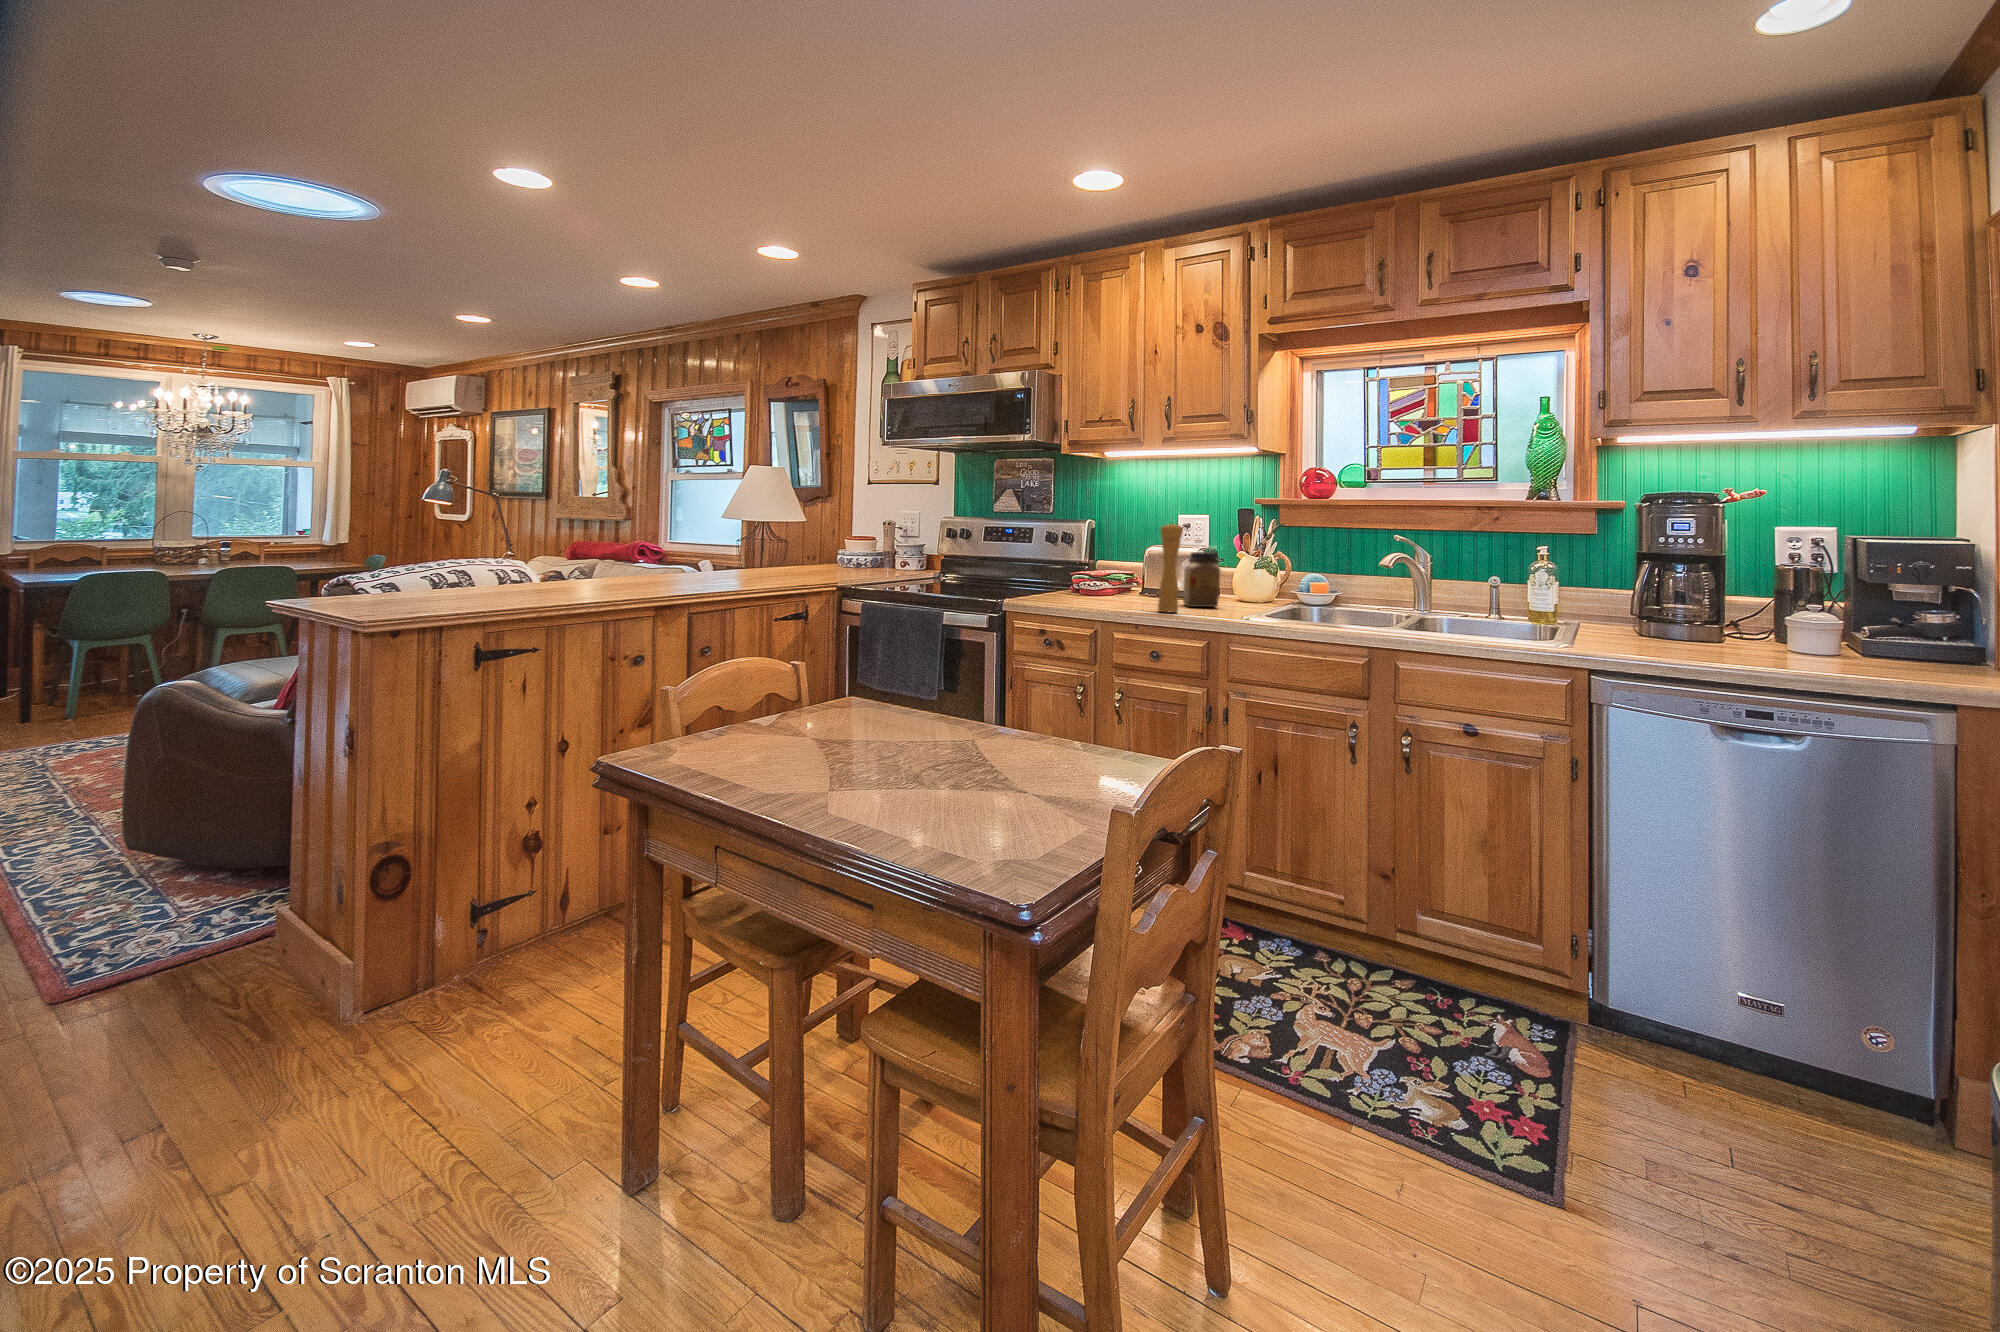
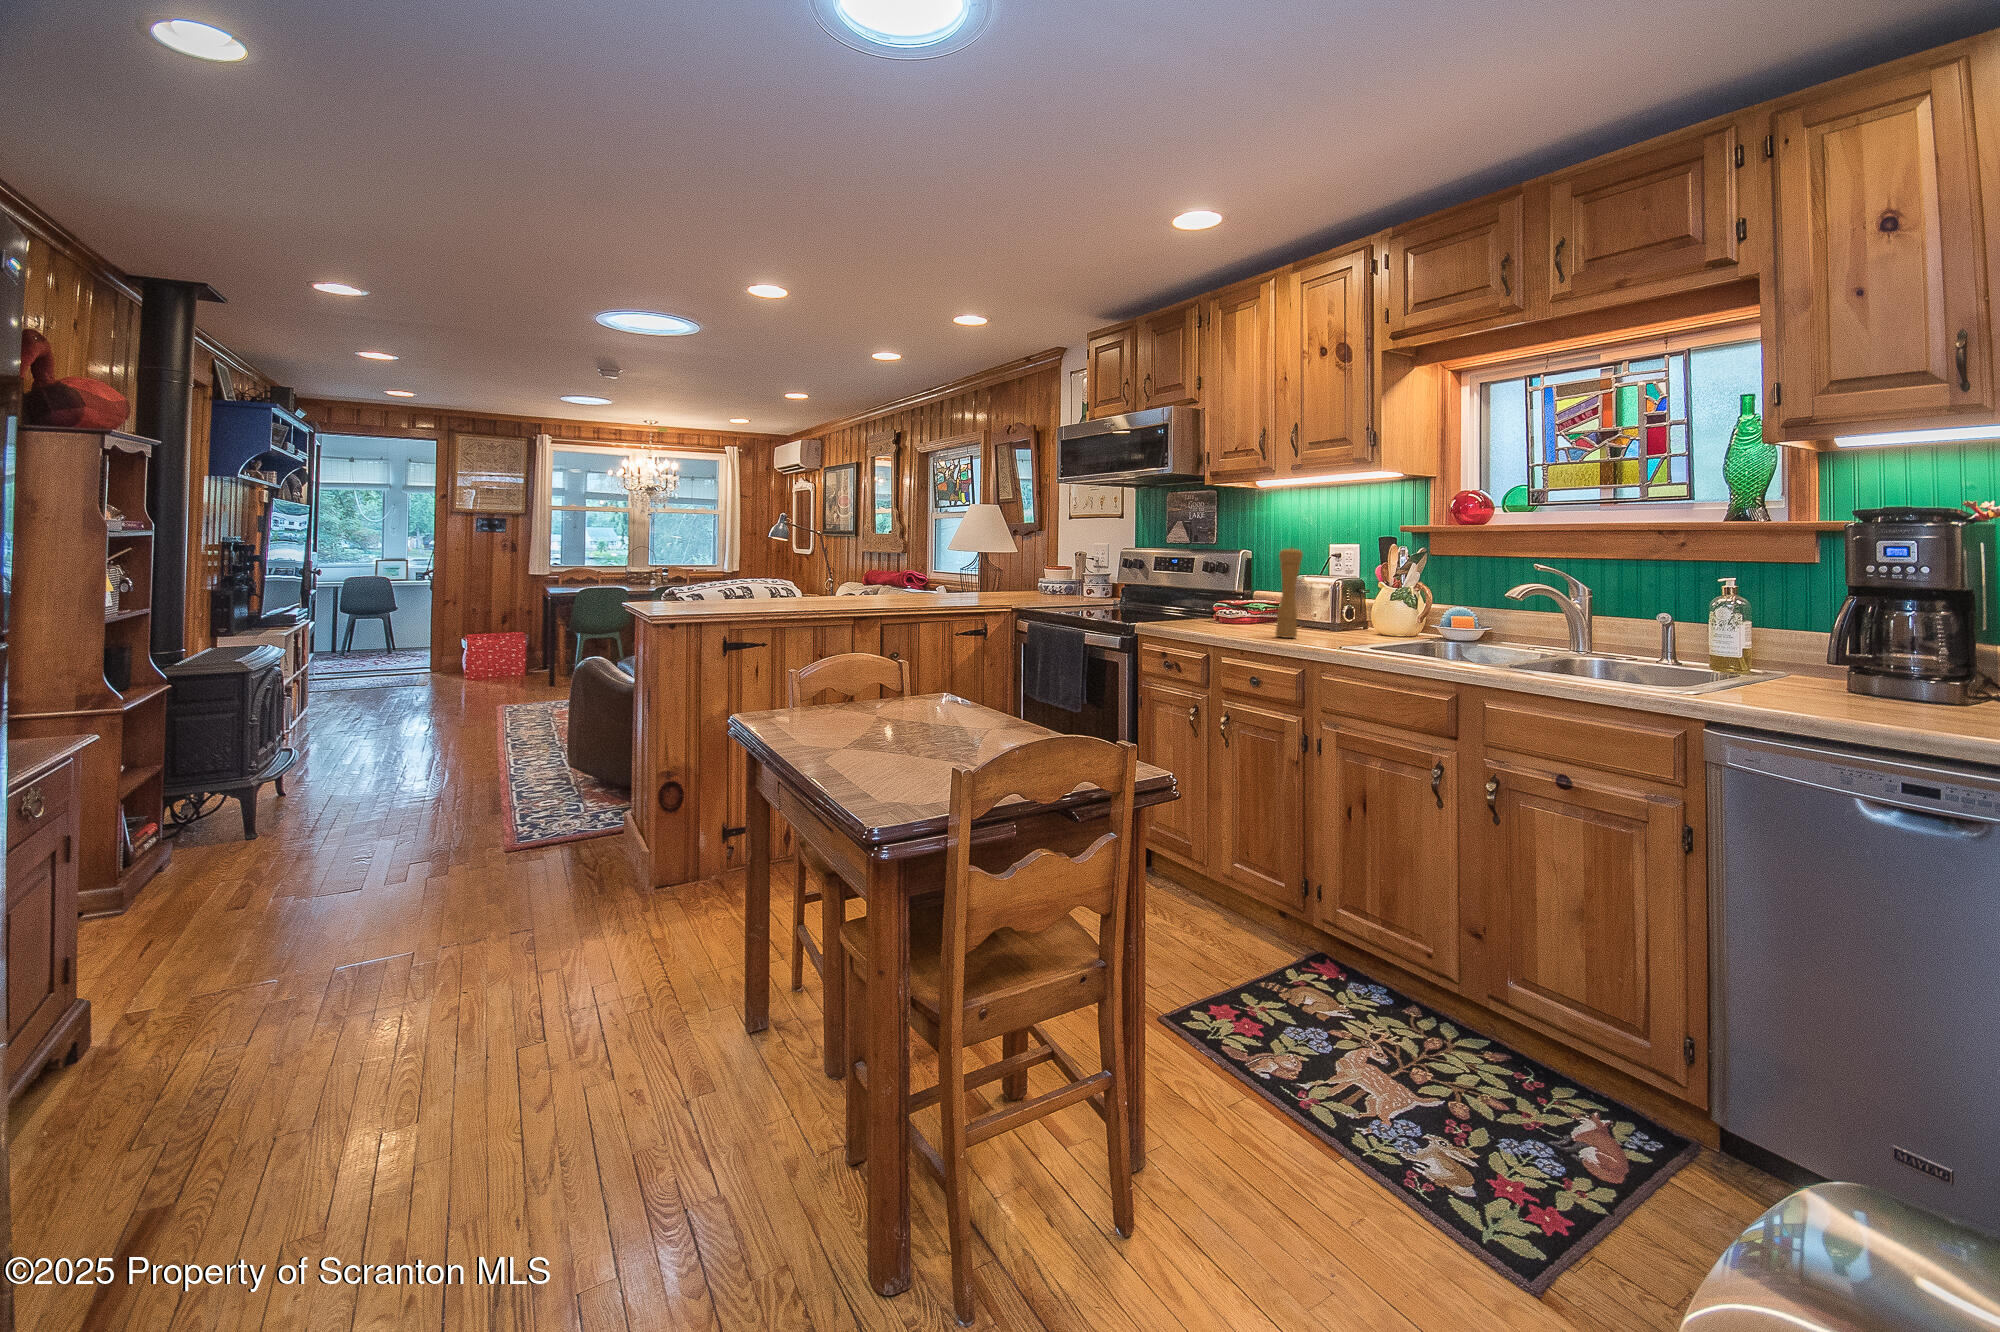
jar: present [1183,552,1220,607] -> none [1320,579,1357,636]

